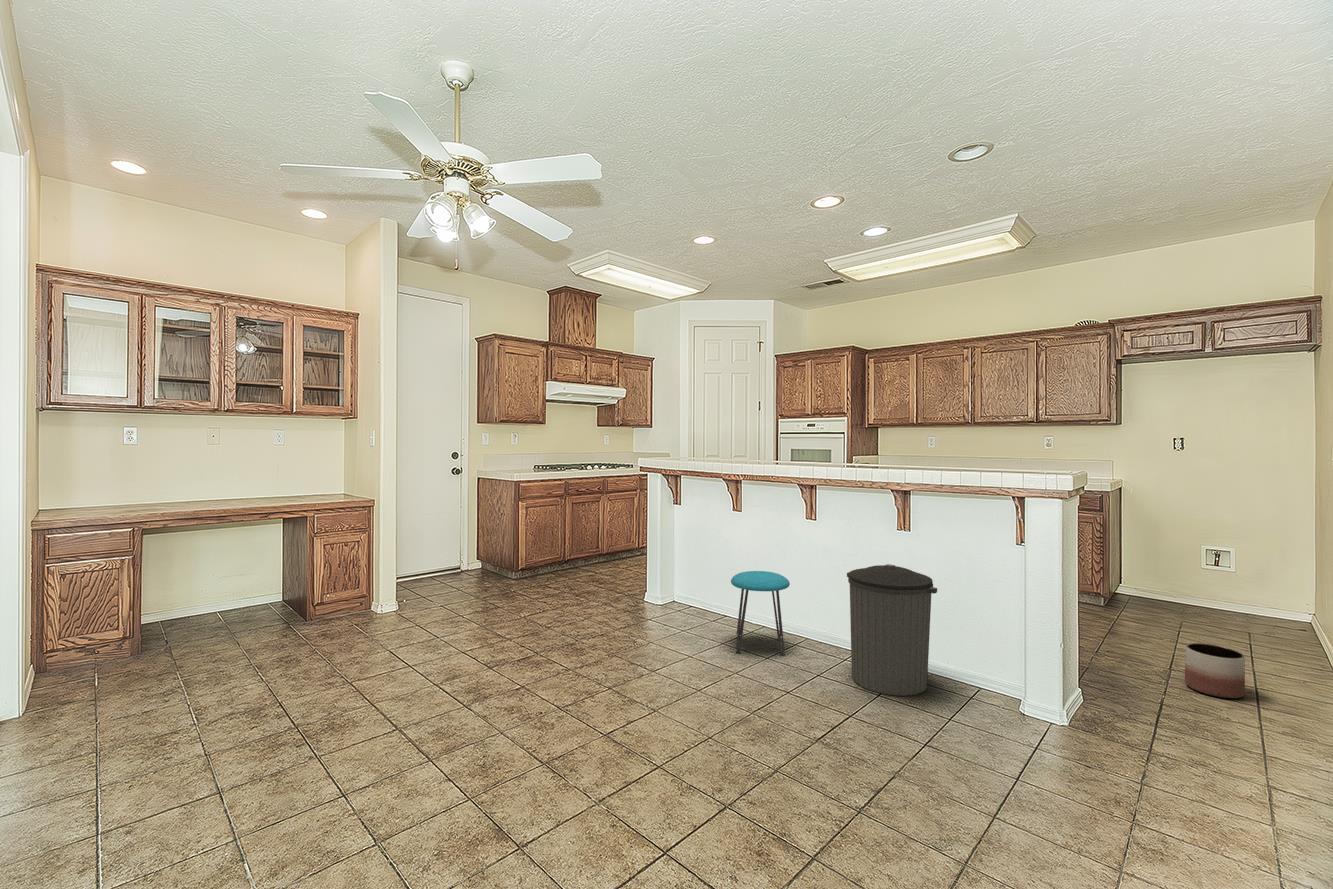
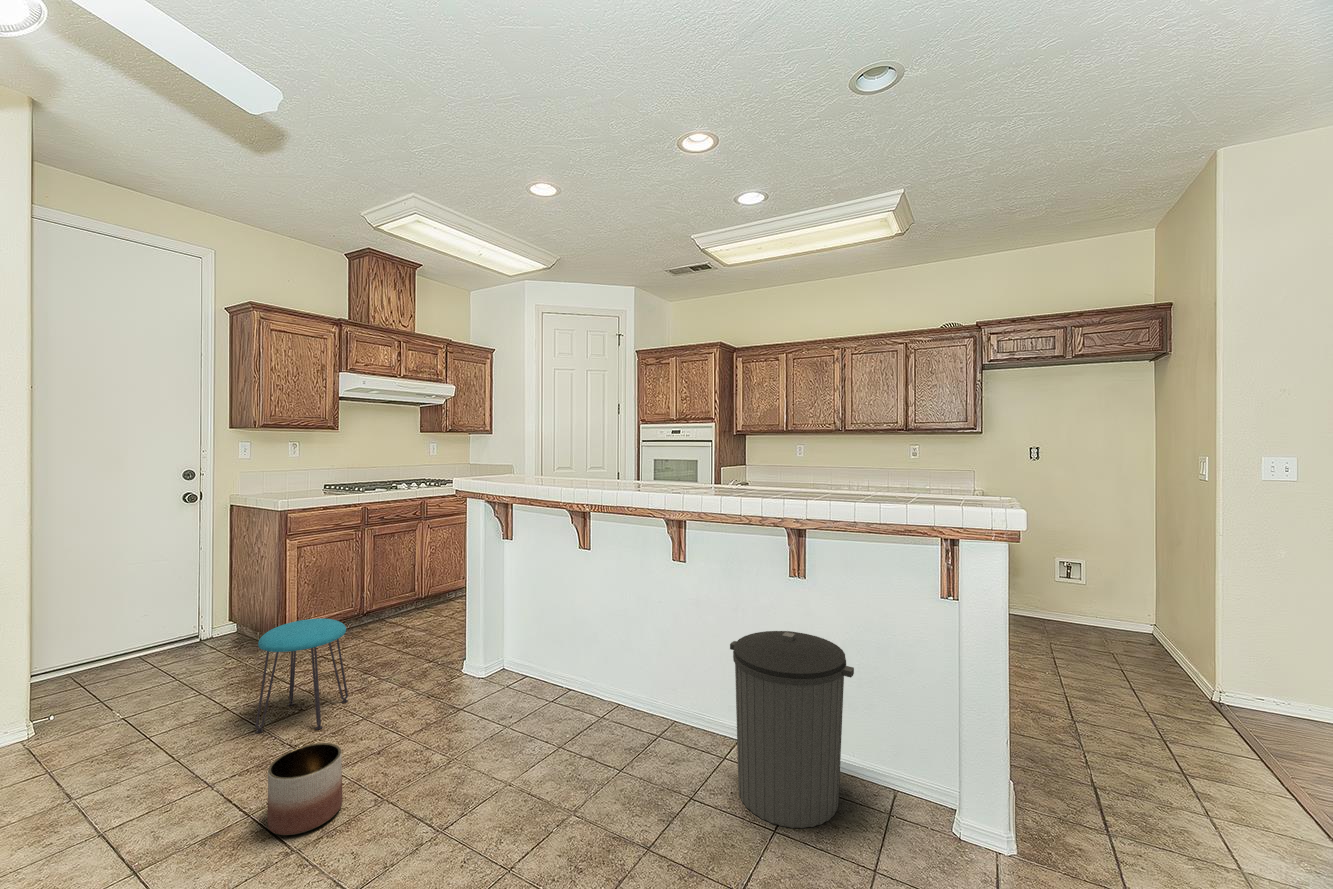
stool: present [731,571,790,655] -> present [255,618,348,733]
planter: present [1185,643,1245,698] -> present [267,743,342,835]

